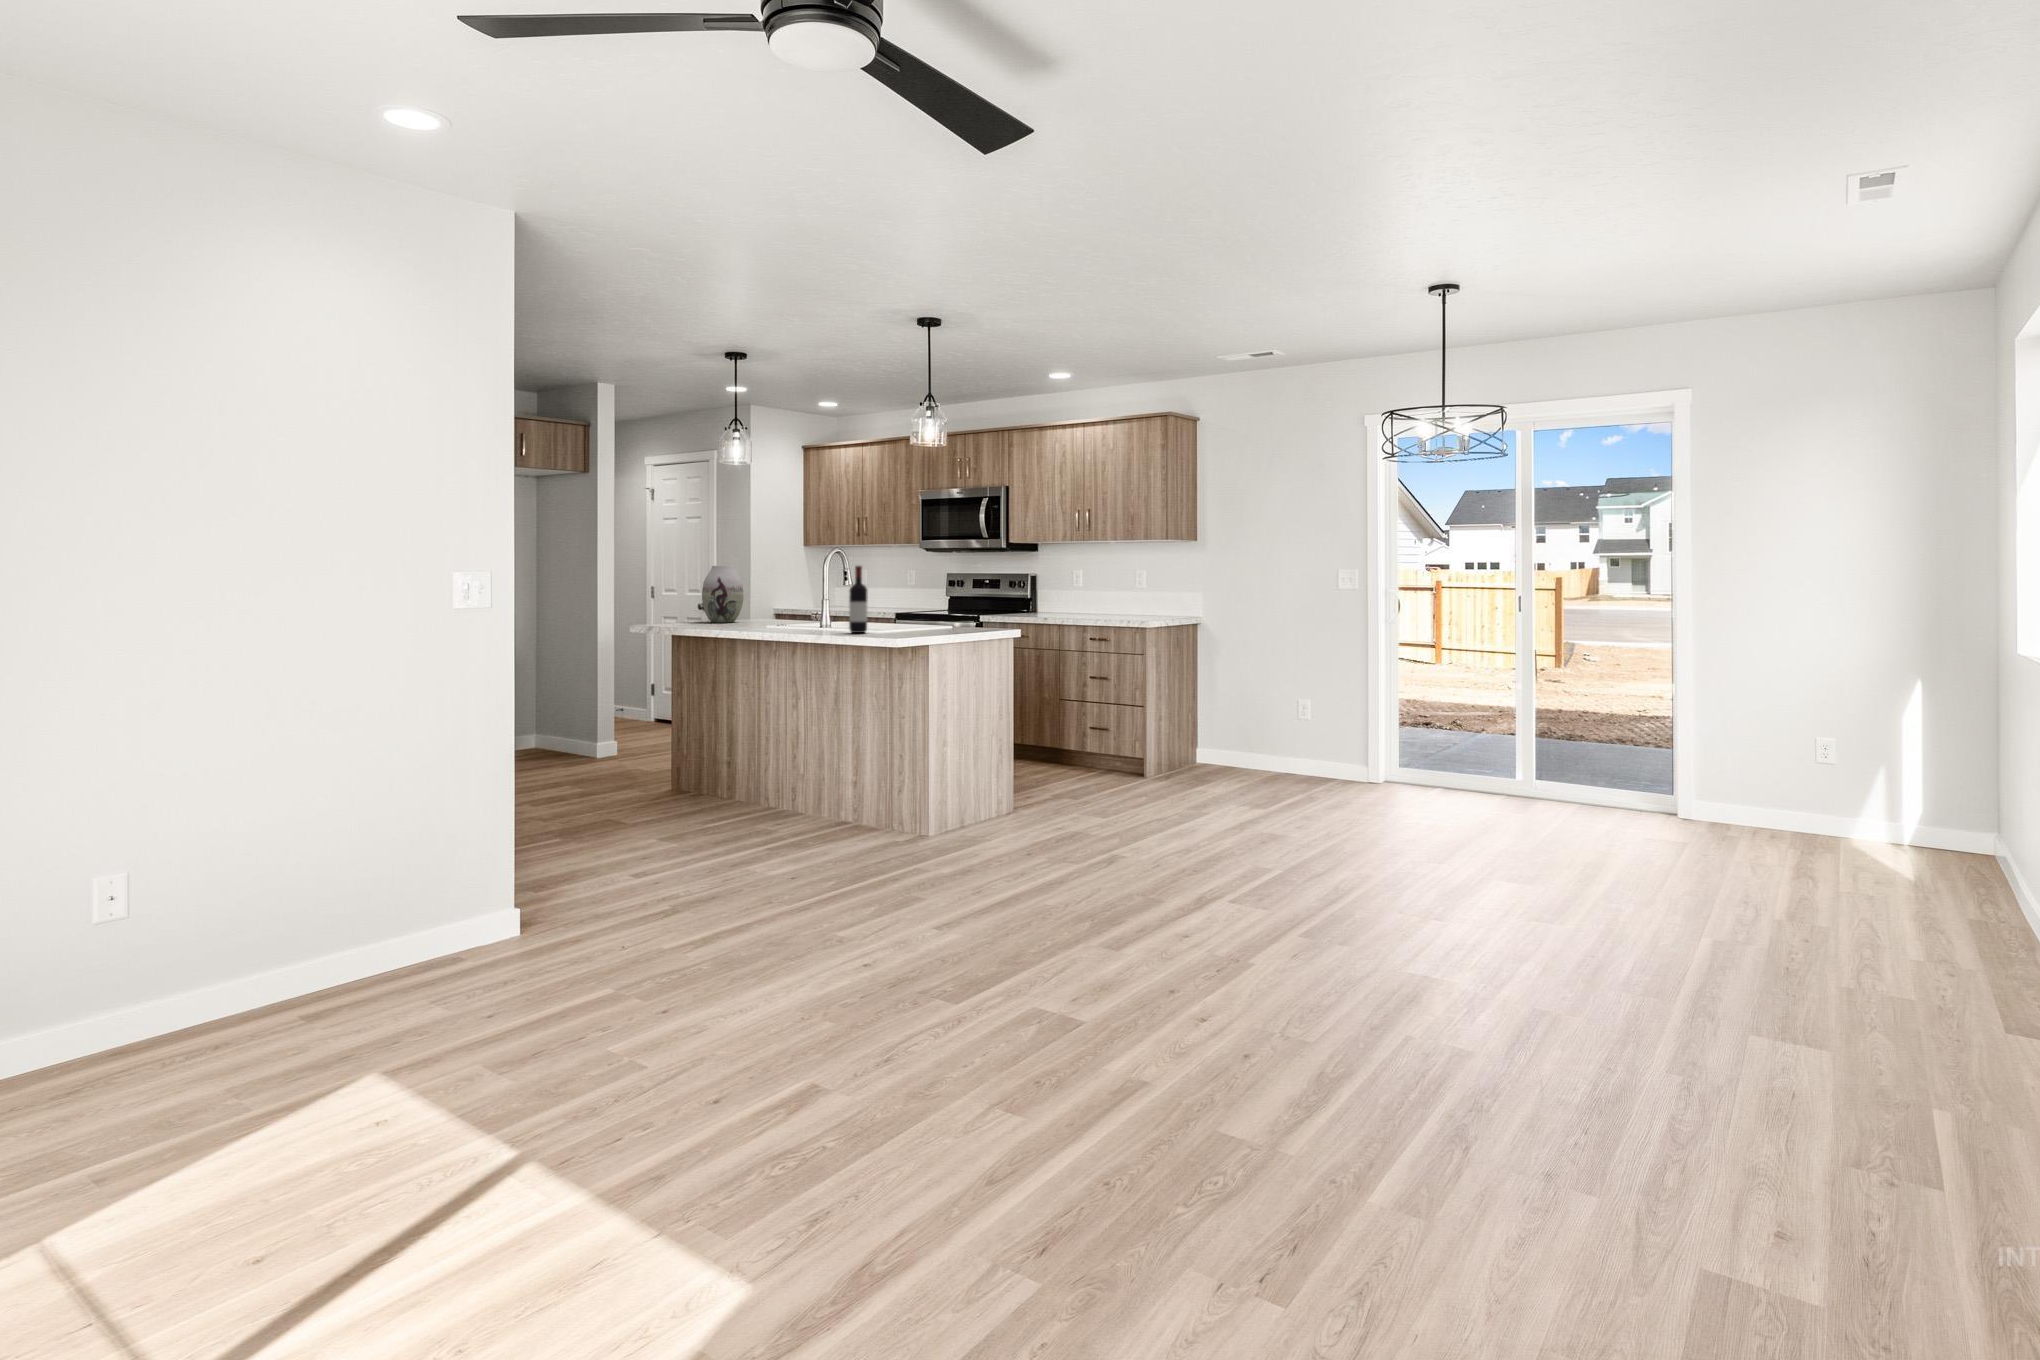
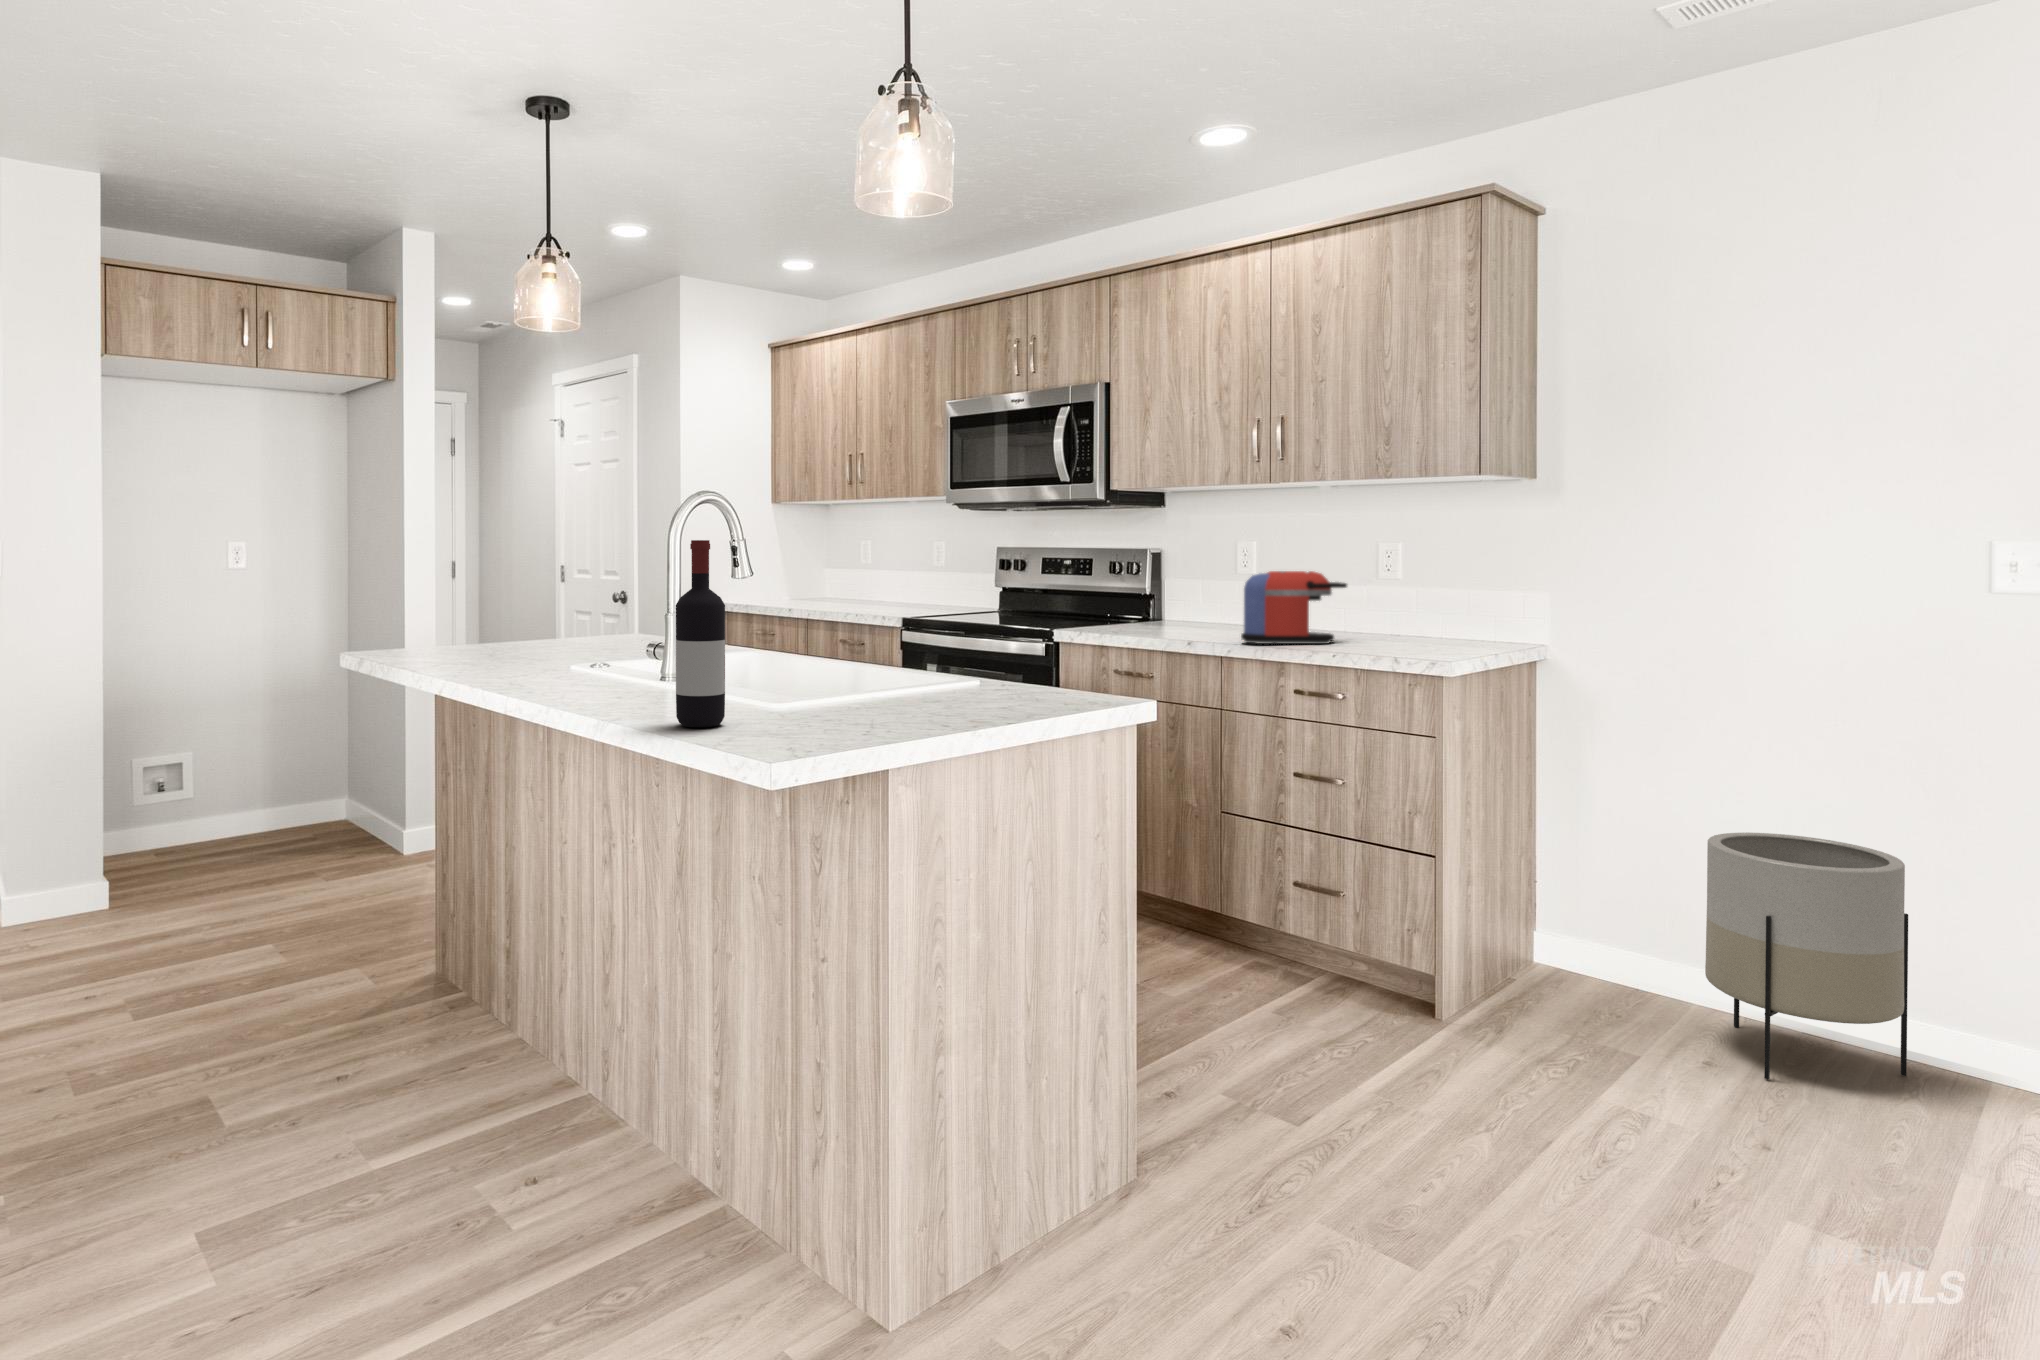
vase: present [702,566,744,623] -> none [467,538,553,657]
coffee maker: none [1068,583,1116,618] -> present [1241,571,1347,644]
planter: none [1250,692,1317,786] -> present [1705,833,1908,1080]

